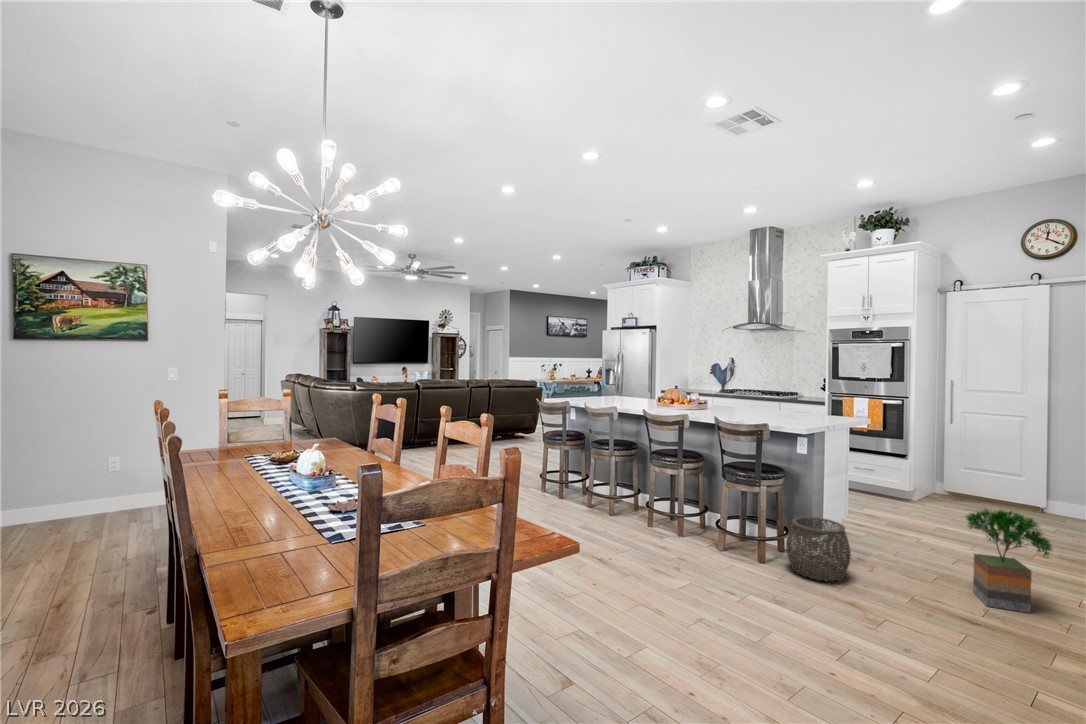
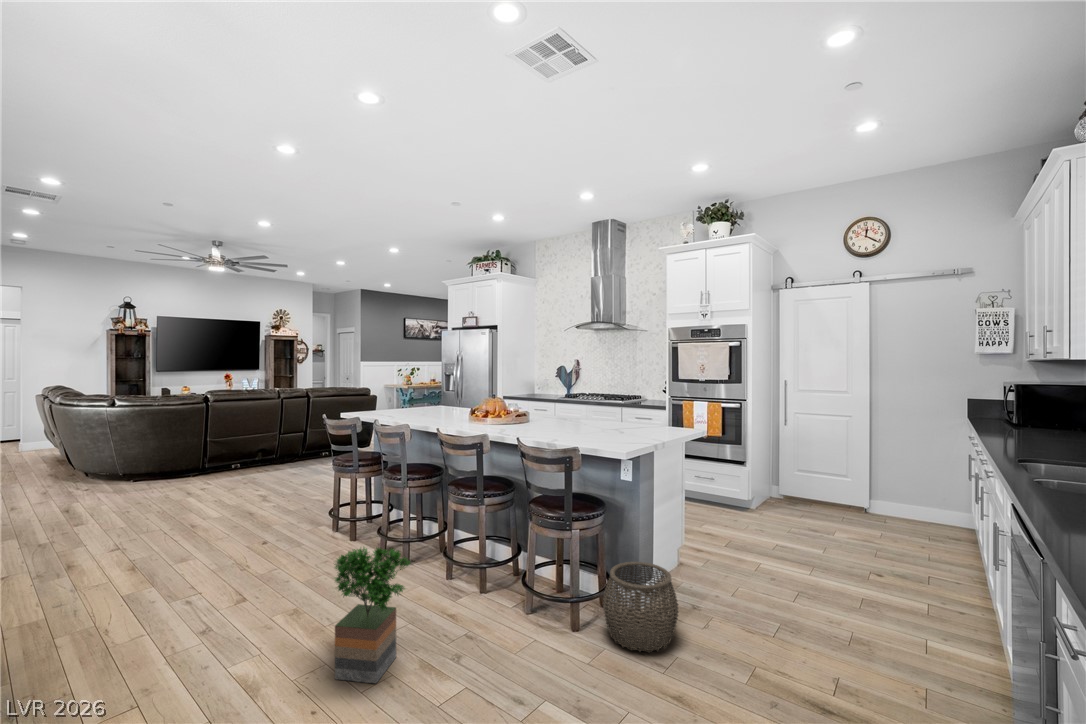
potted tree: present [965,509,1053,613] -> present [335,548,410,684]

